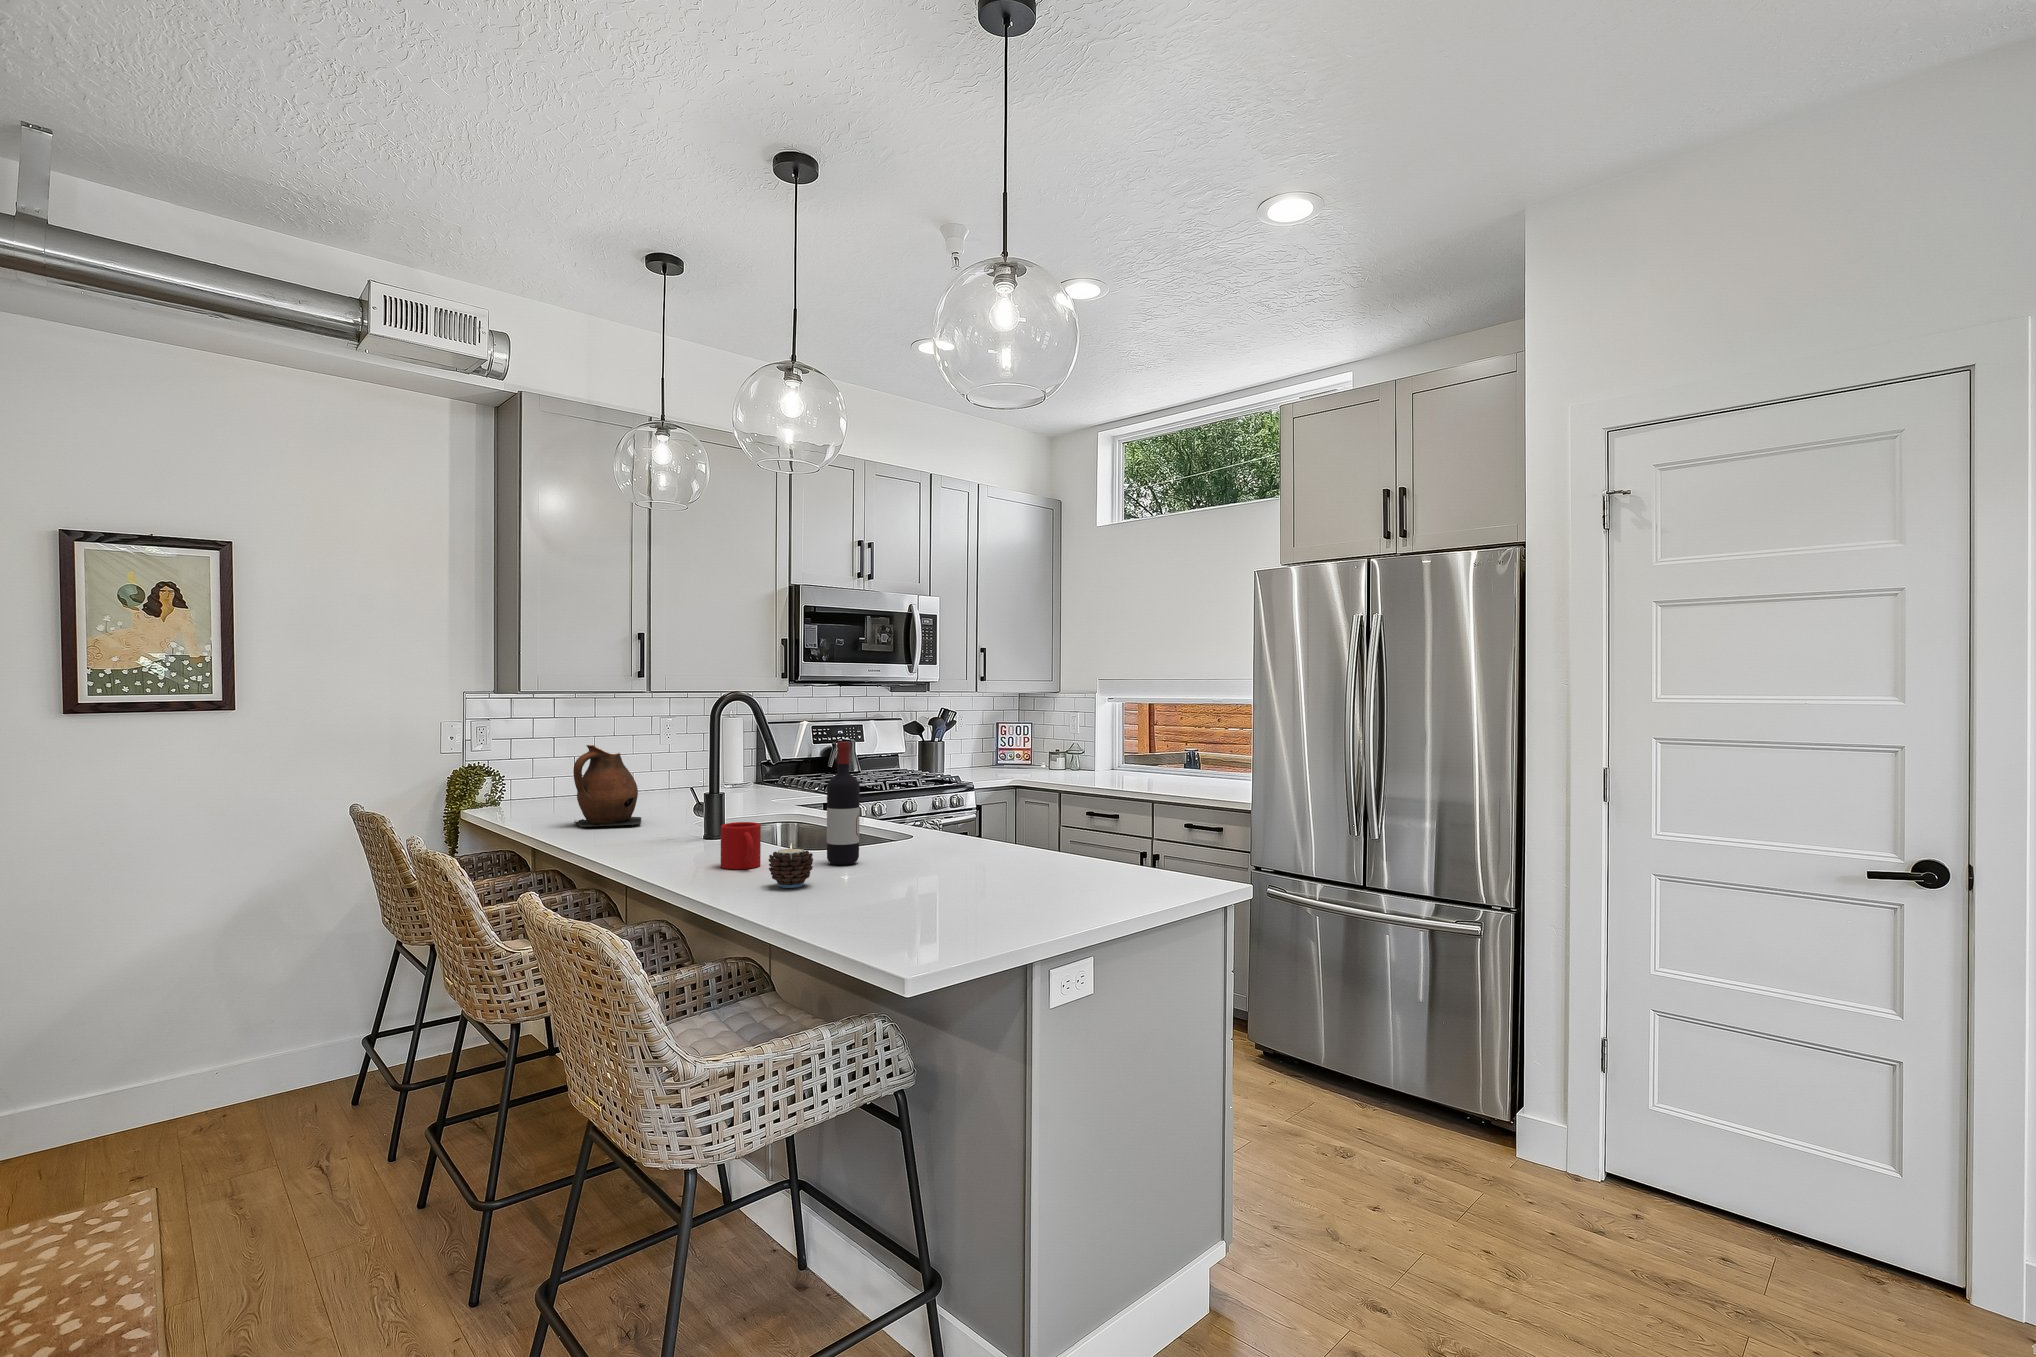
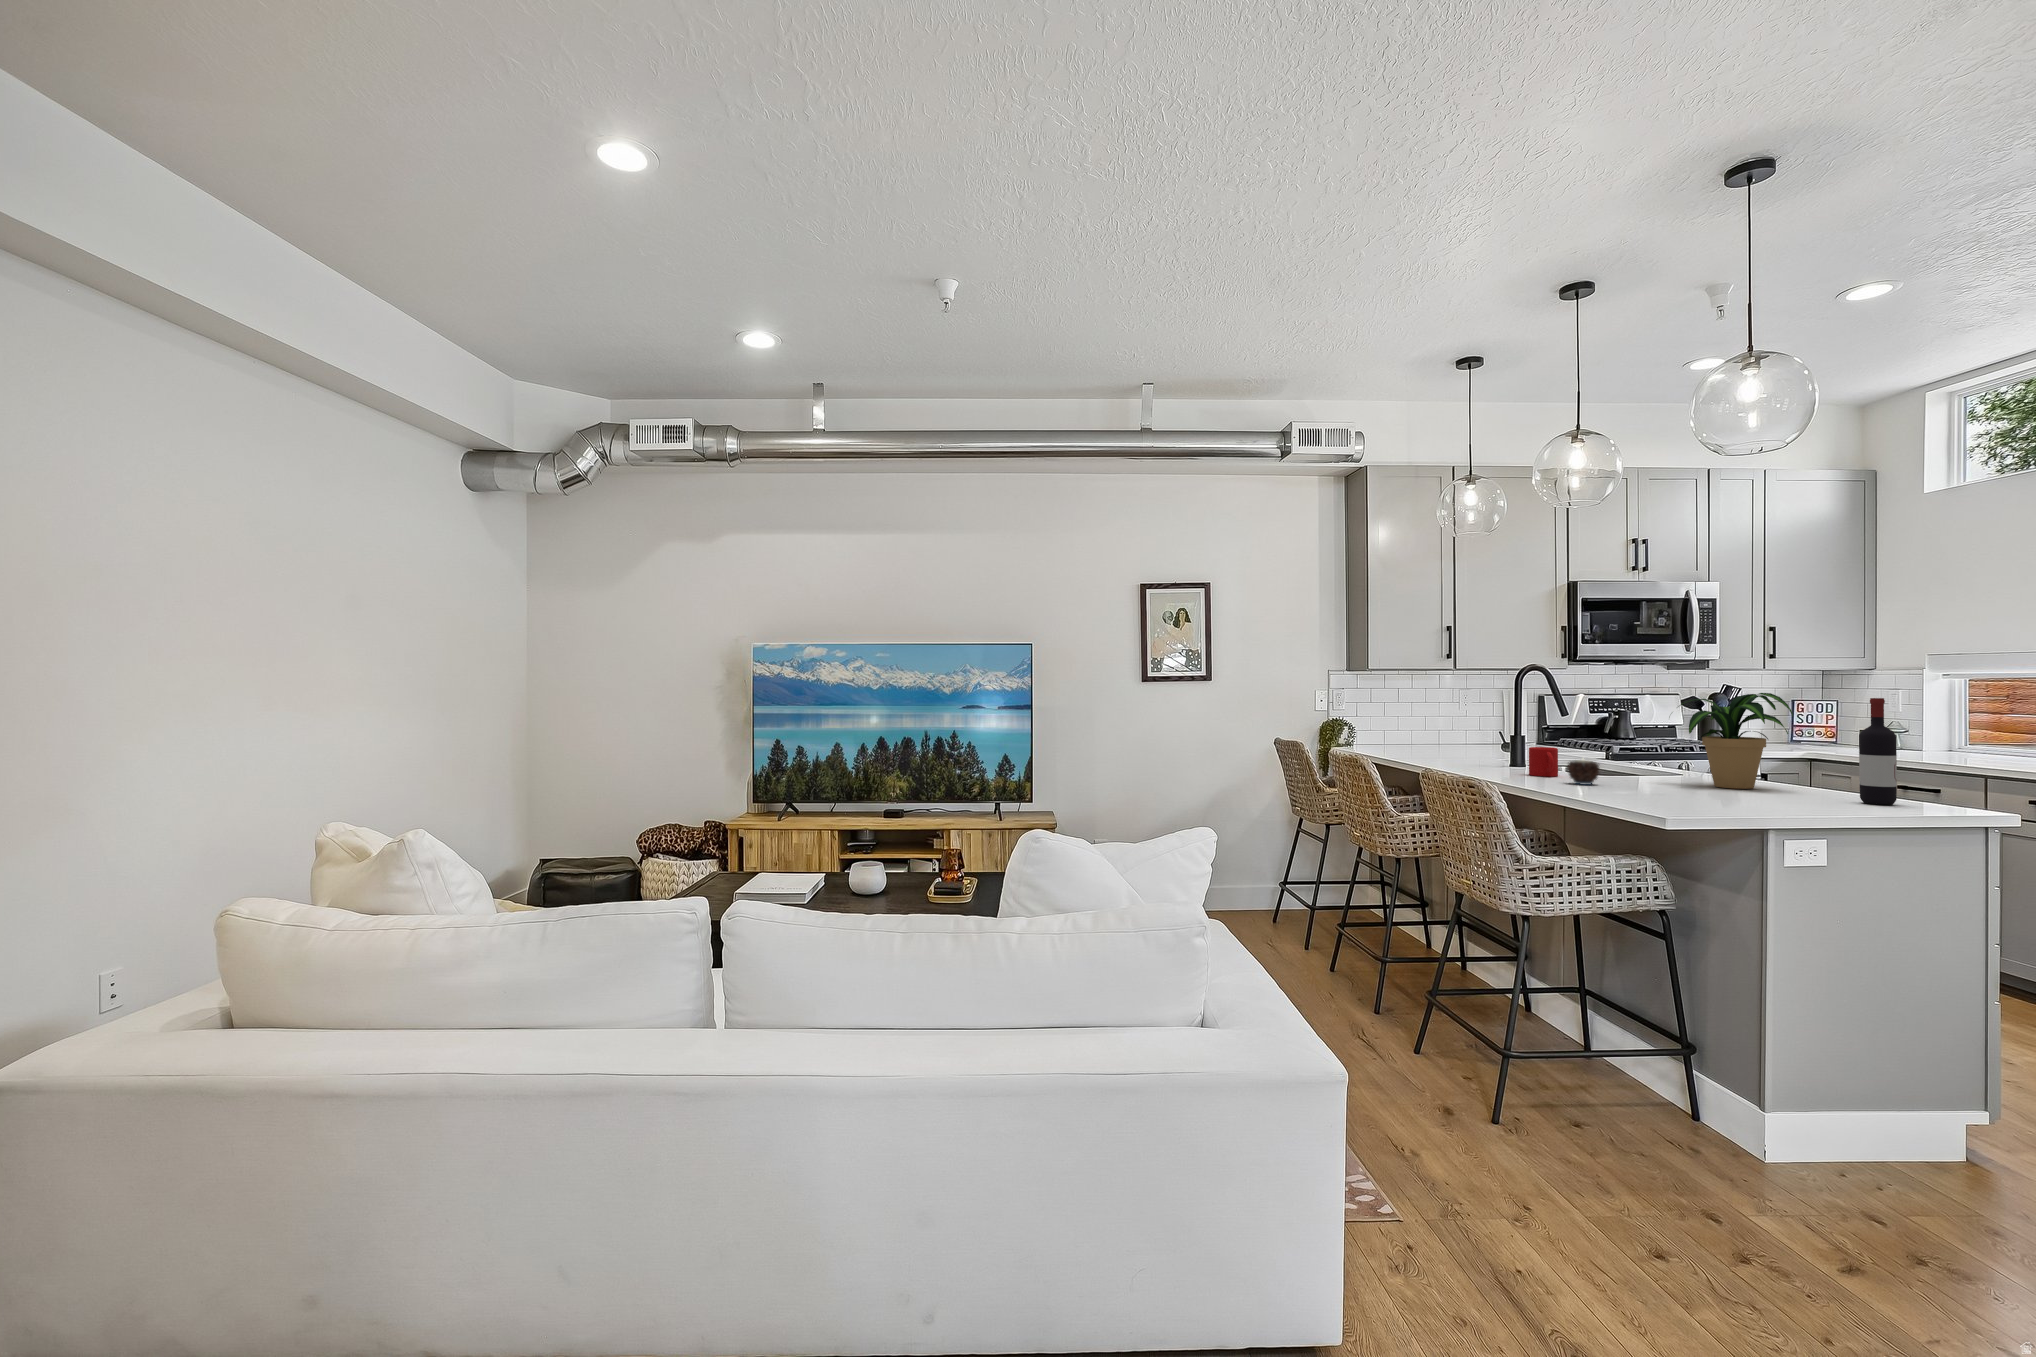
potted plant: none [899,741,1036,871] -> present [1678,693,1793,789]
wine bottle: present [827,742,860,865] -> present [1859,698,1897,805]
ceramic pitcher: present [573,745,641,827] -> none [1412,701,1460,757]

